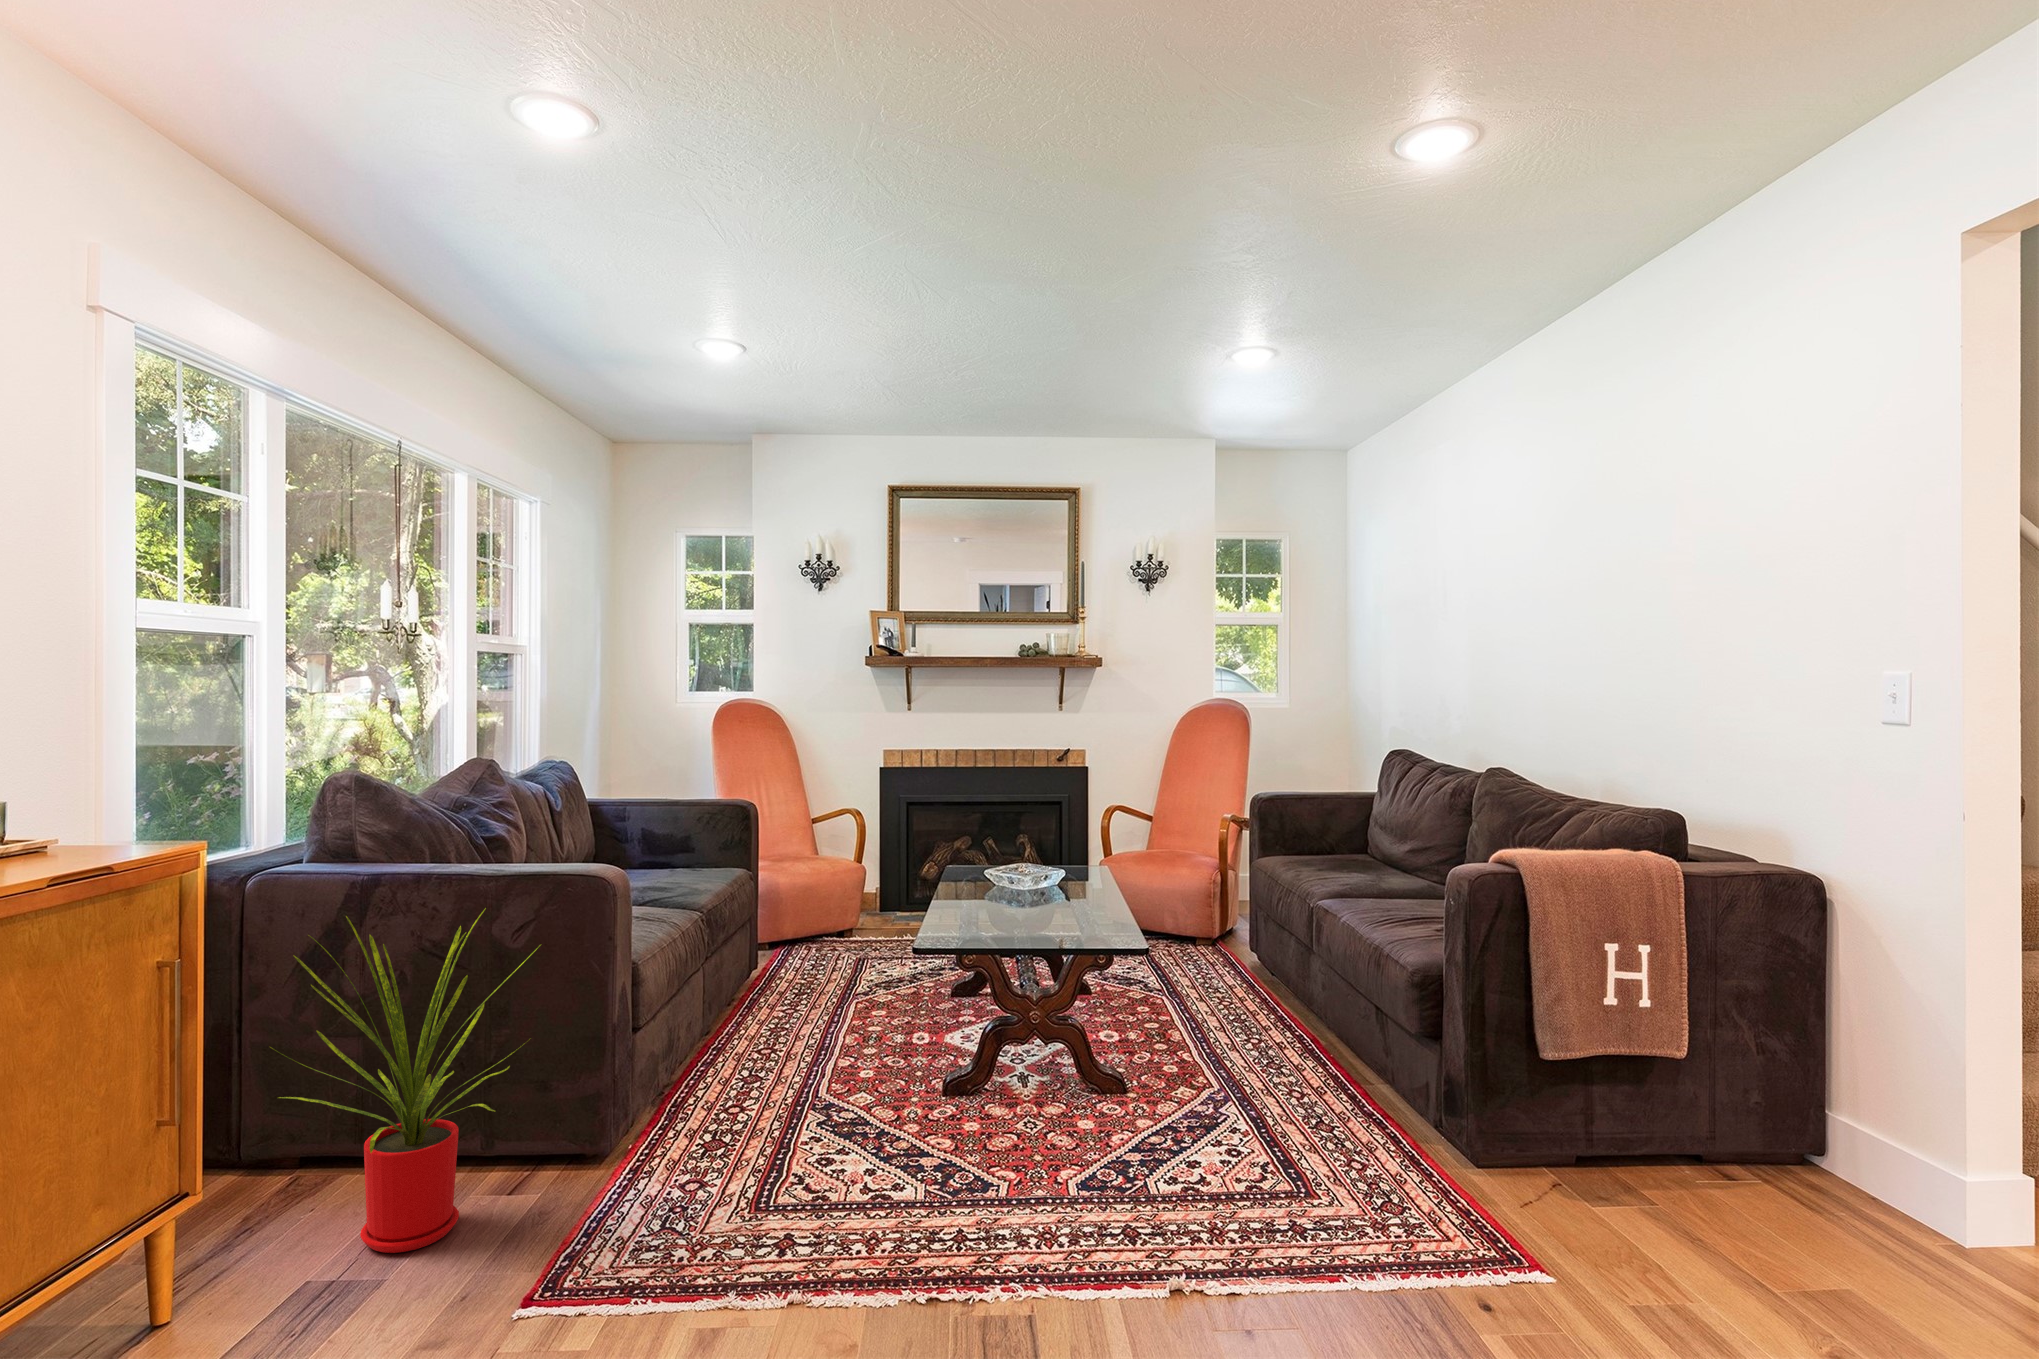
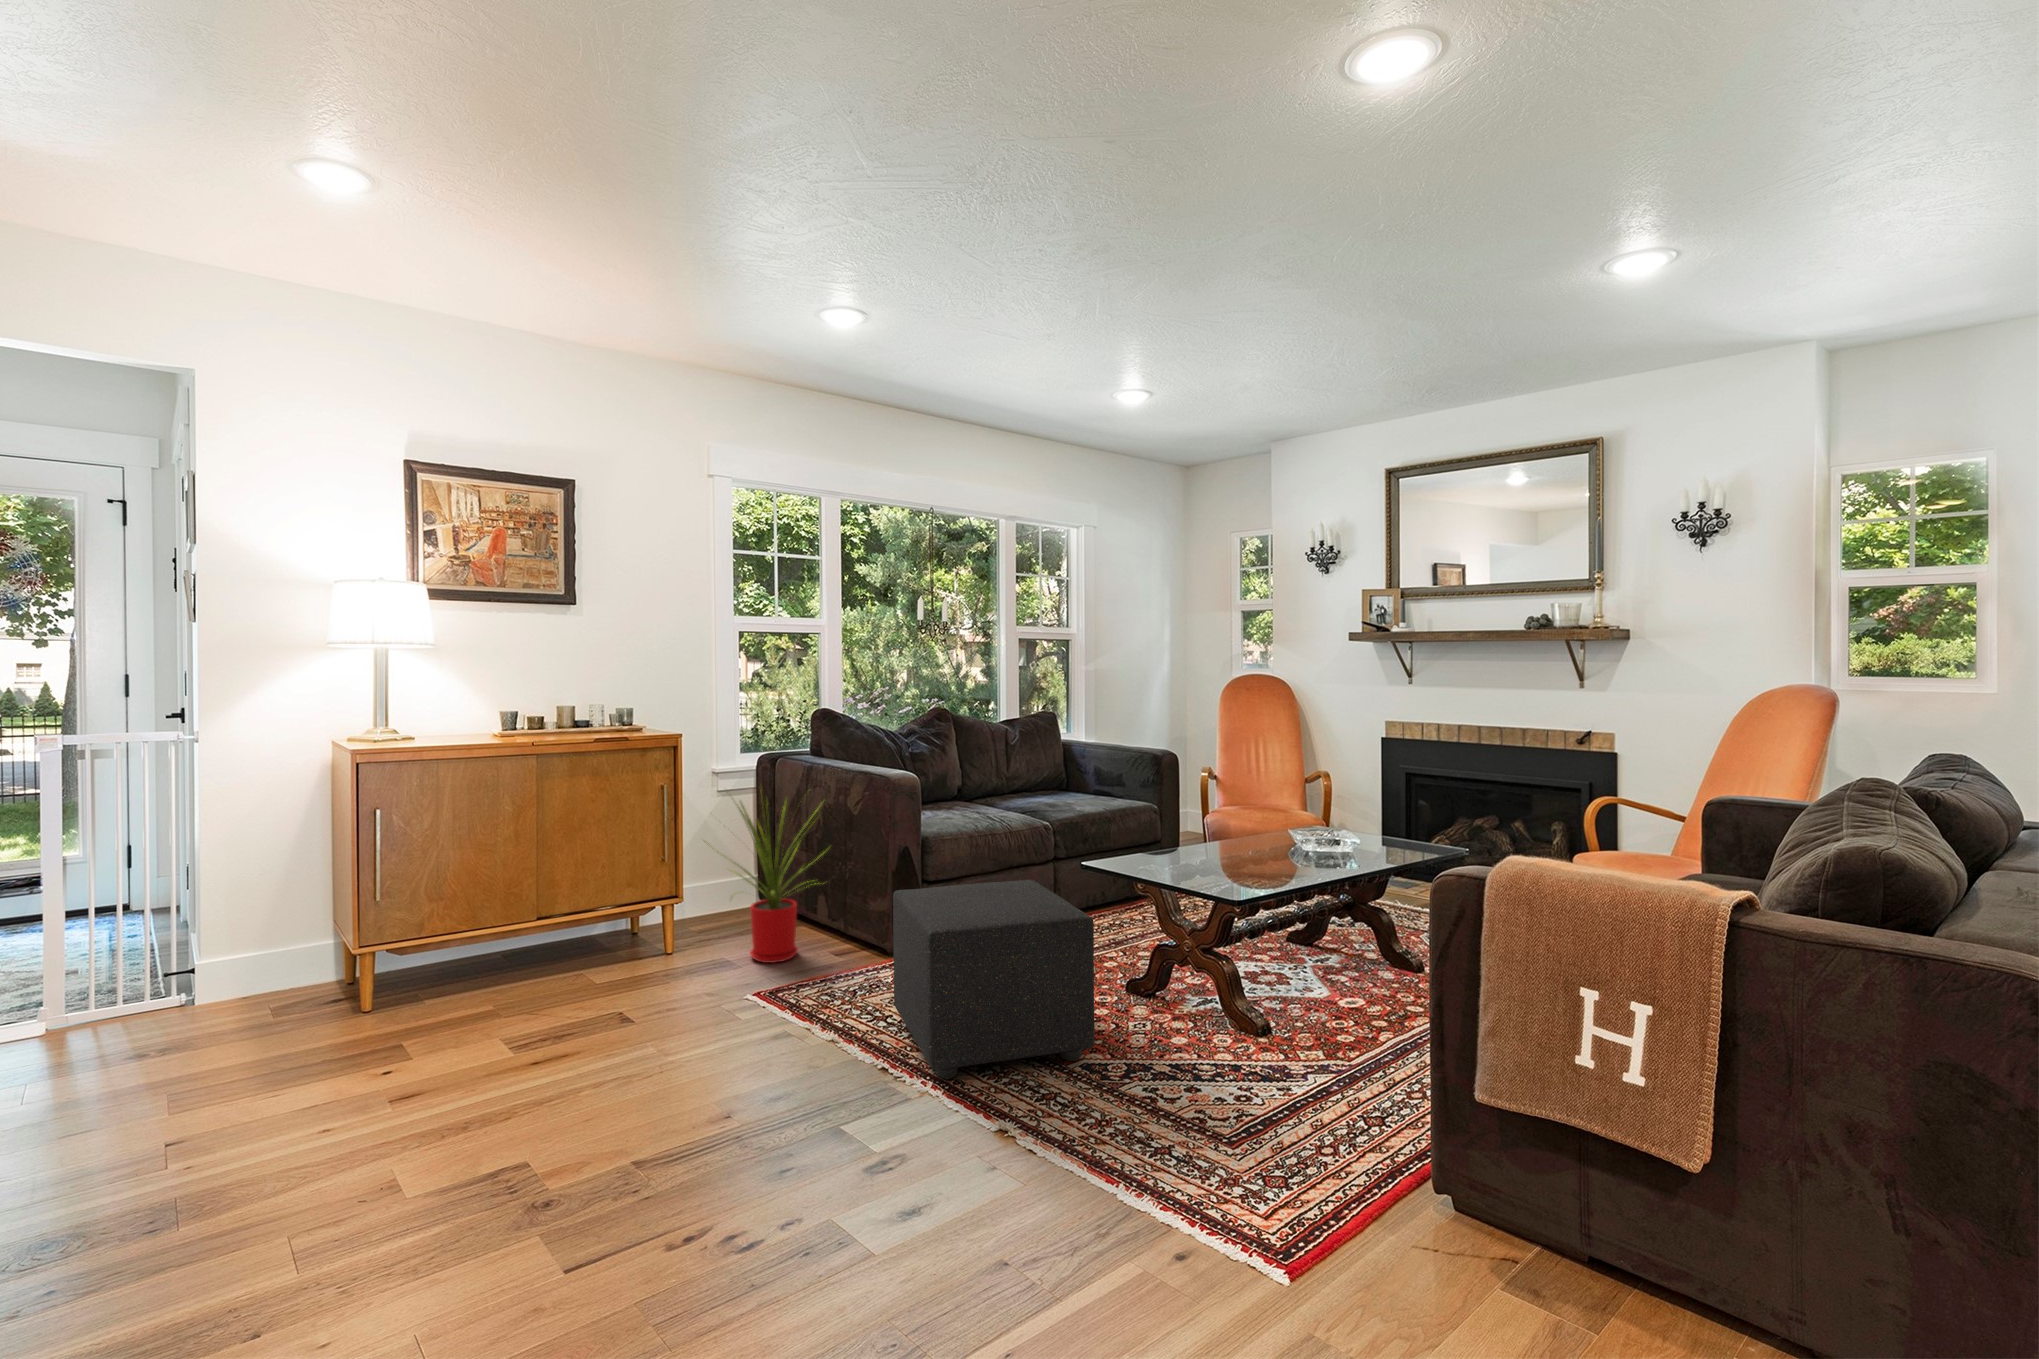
ottoman: none [798,978,1084,1274] -> present [893,880,1095,1079]

